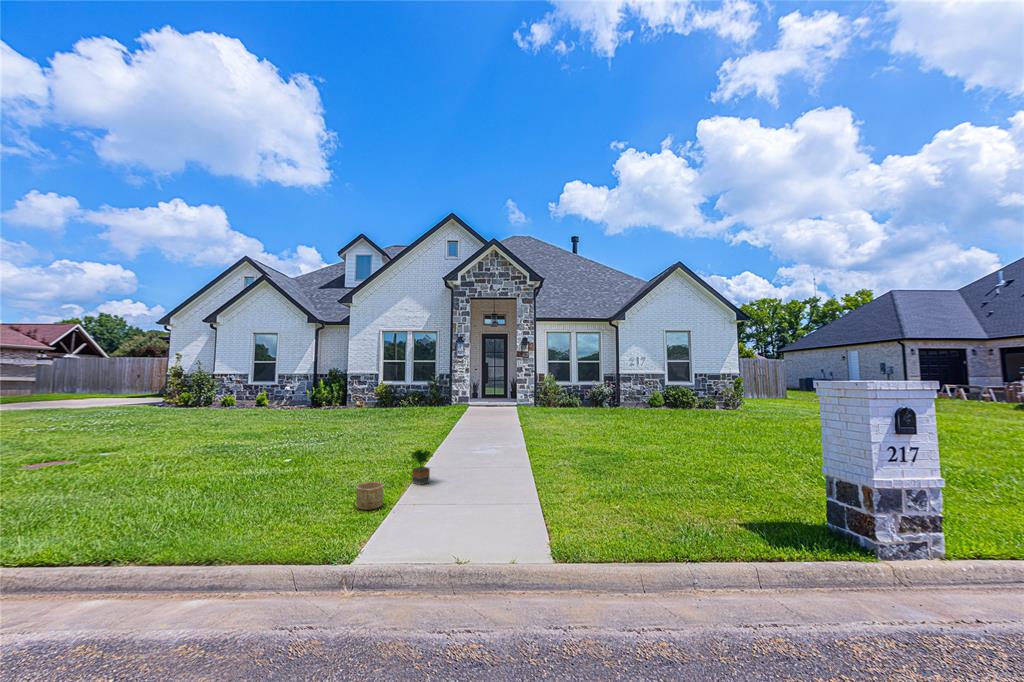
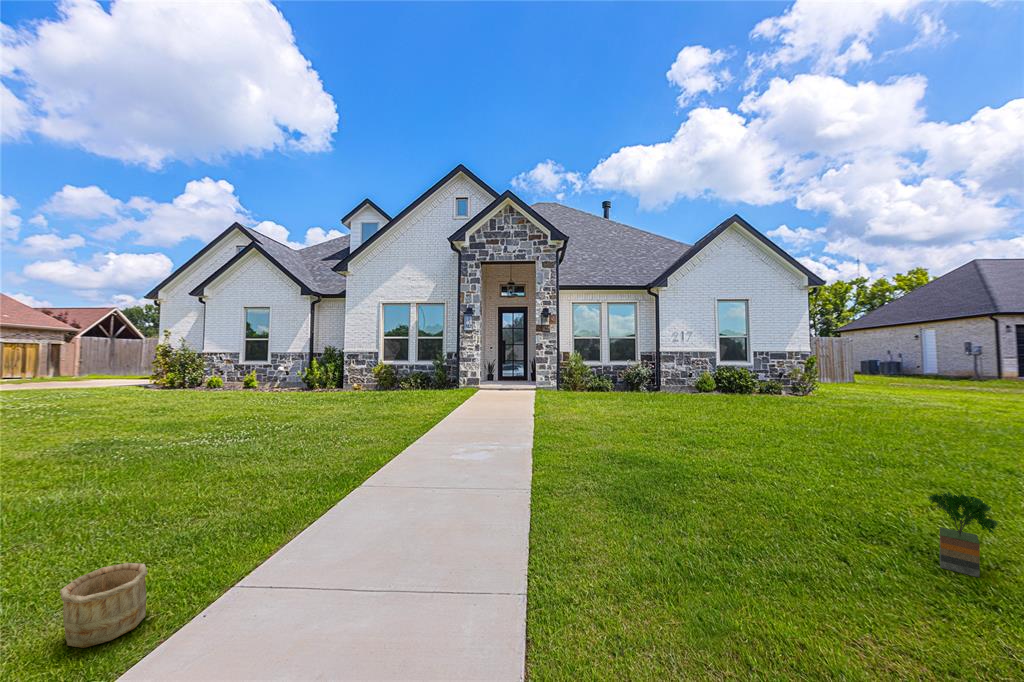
potted tree: present [412,450,433,485] -> present [928,492,998,577]

